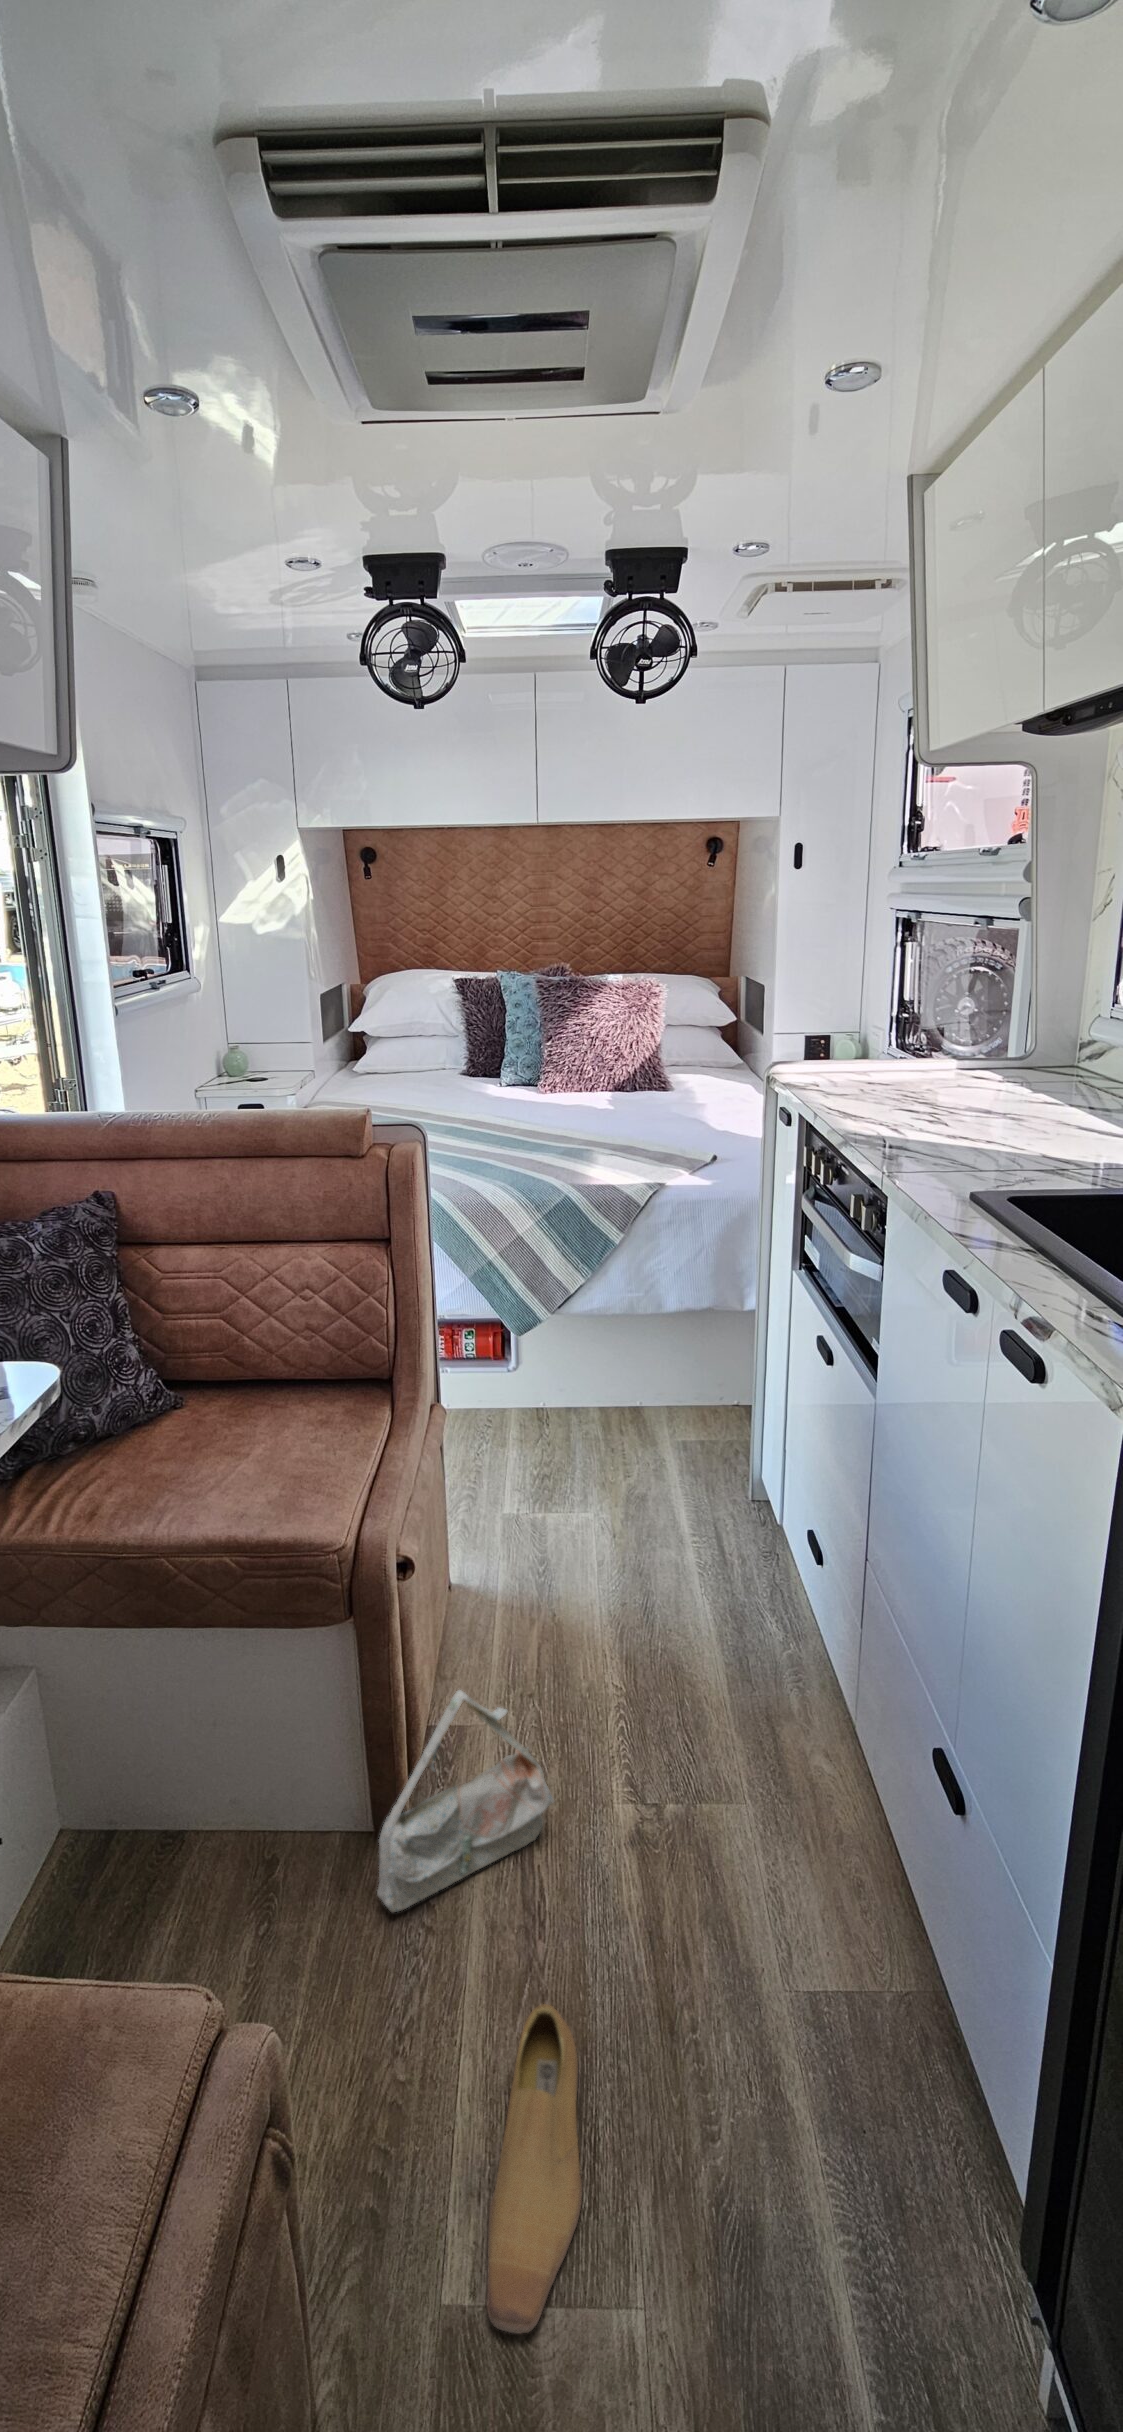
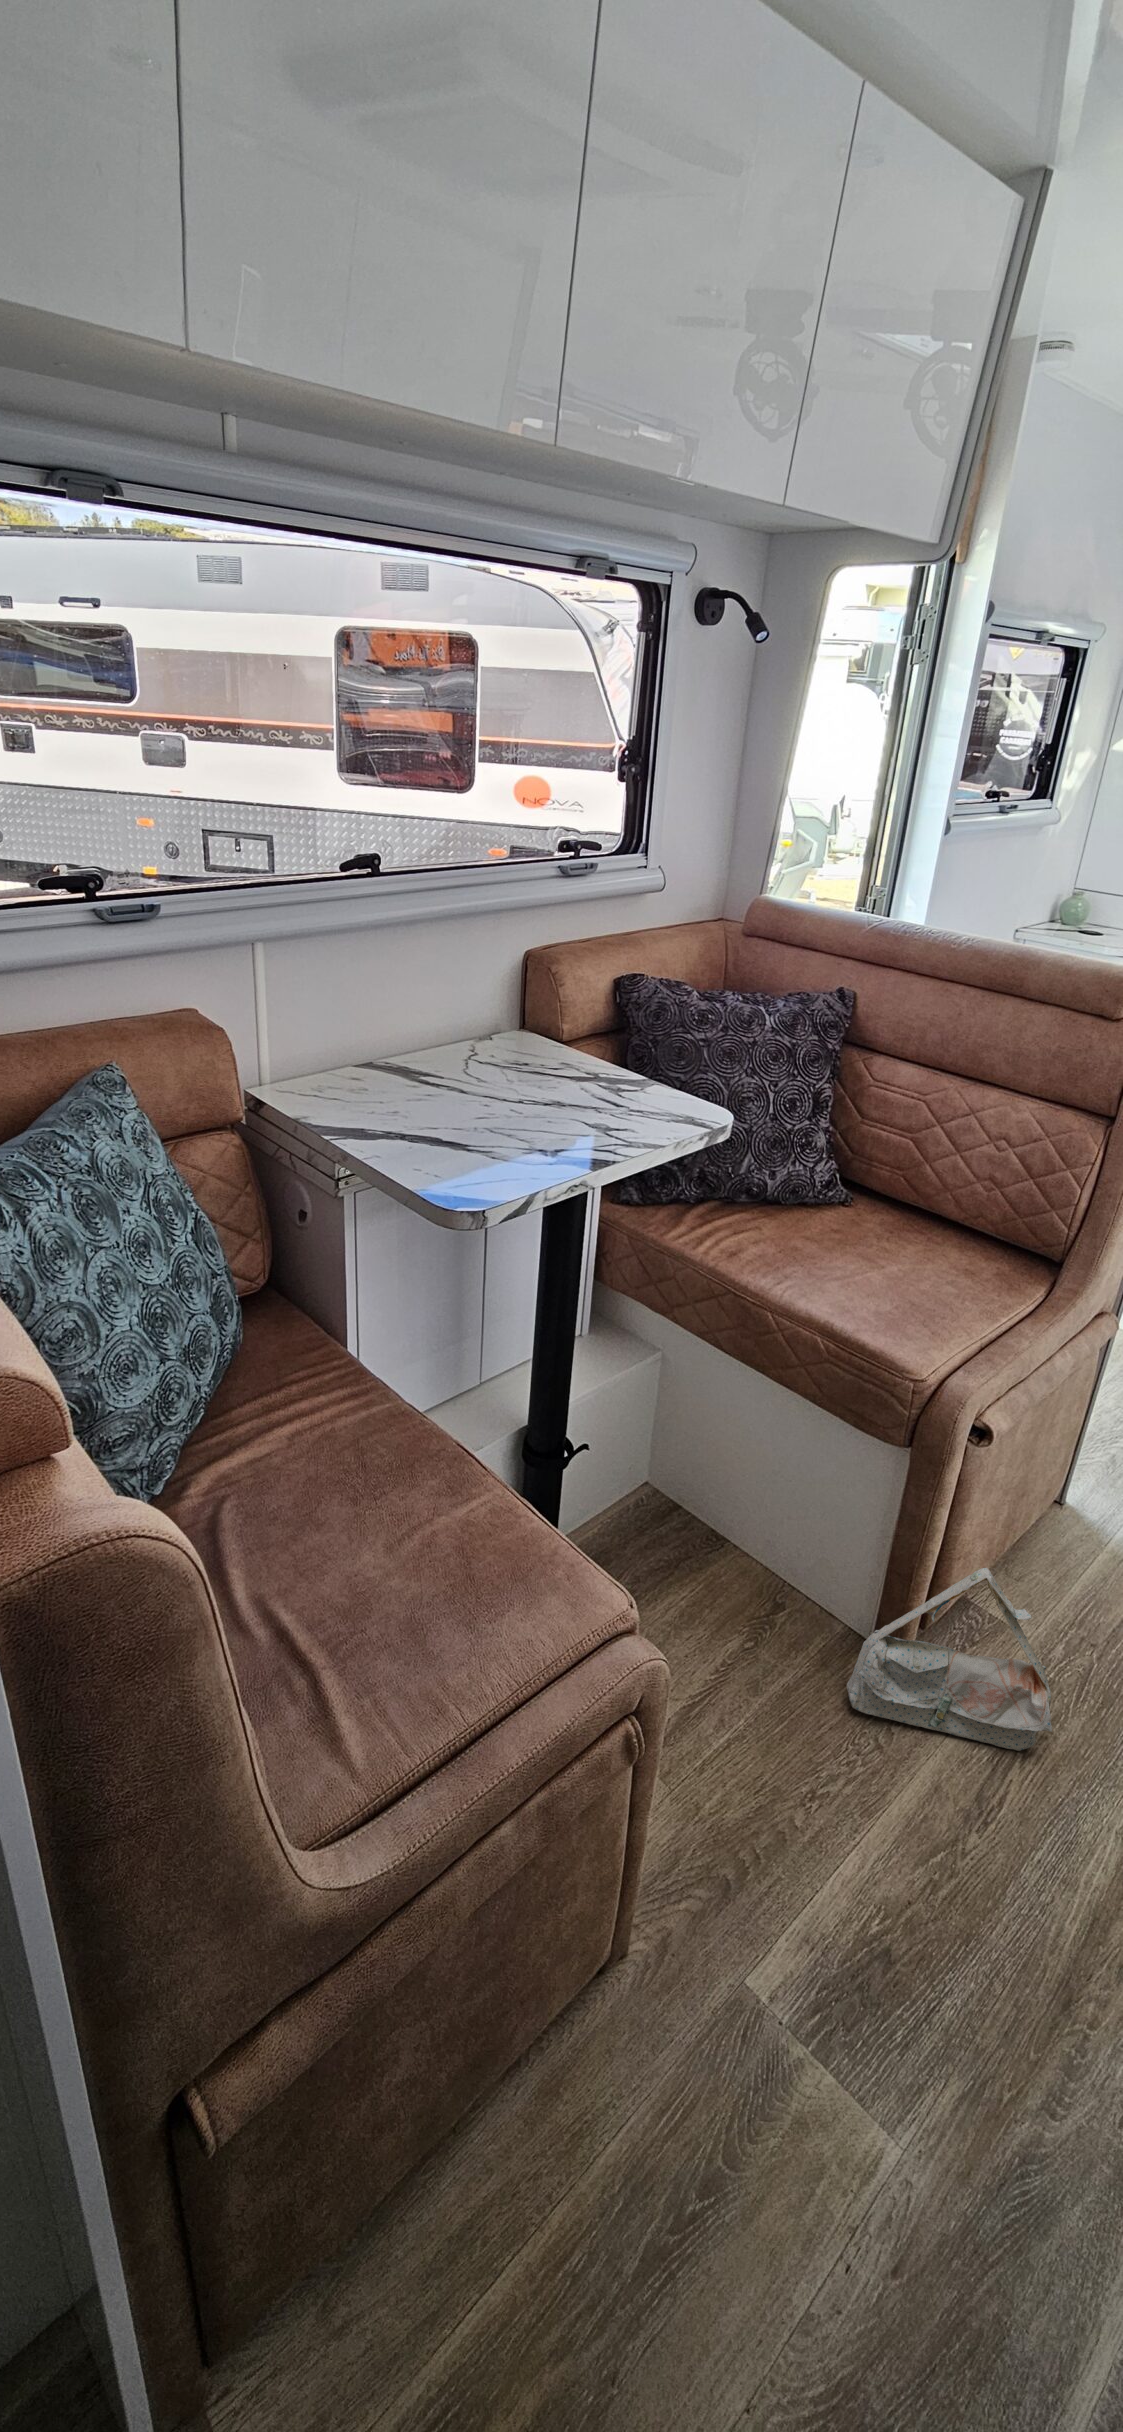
shoe: present [487,2004,582,2334] -> none [772,1867,957,2076]

